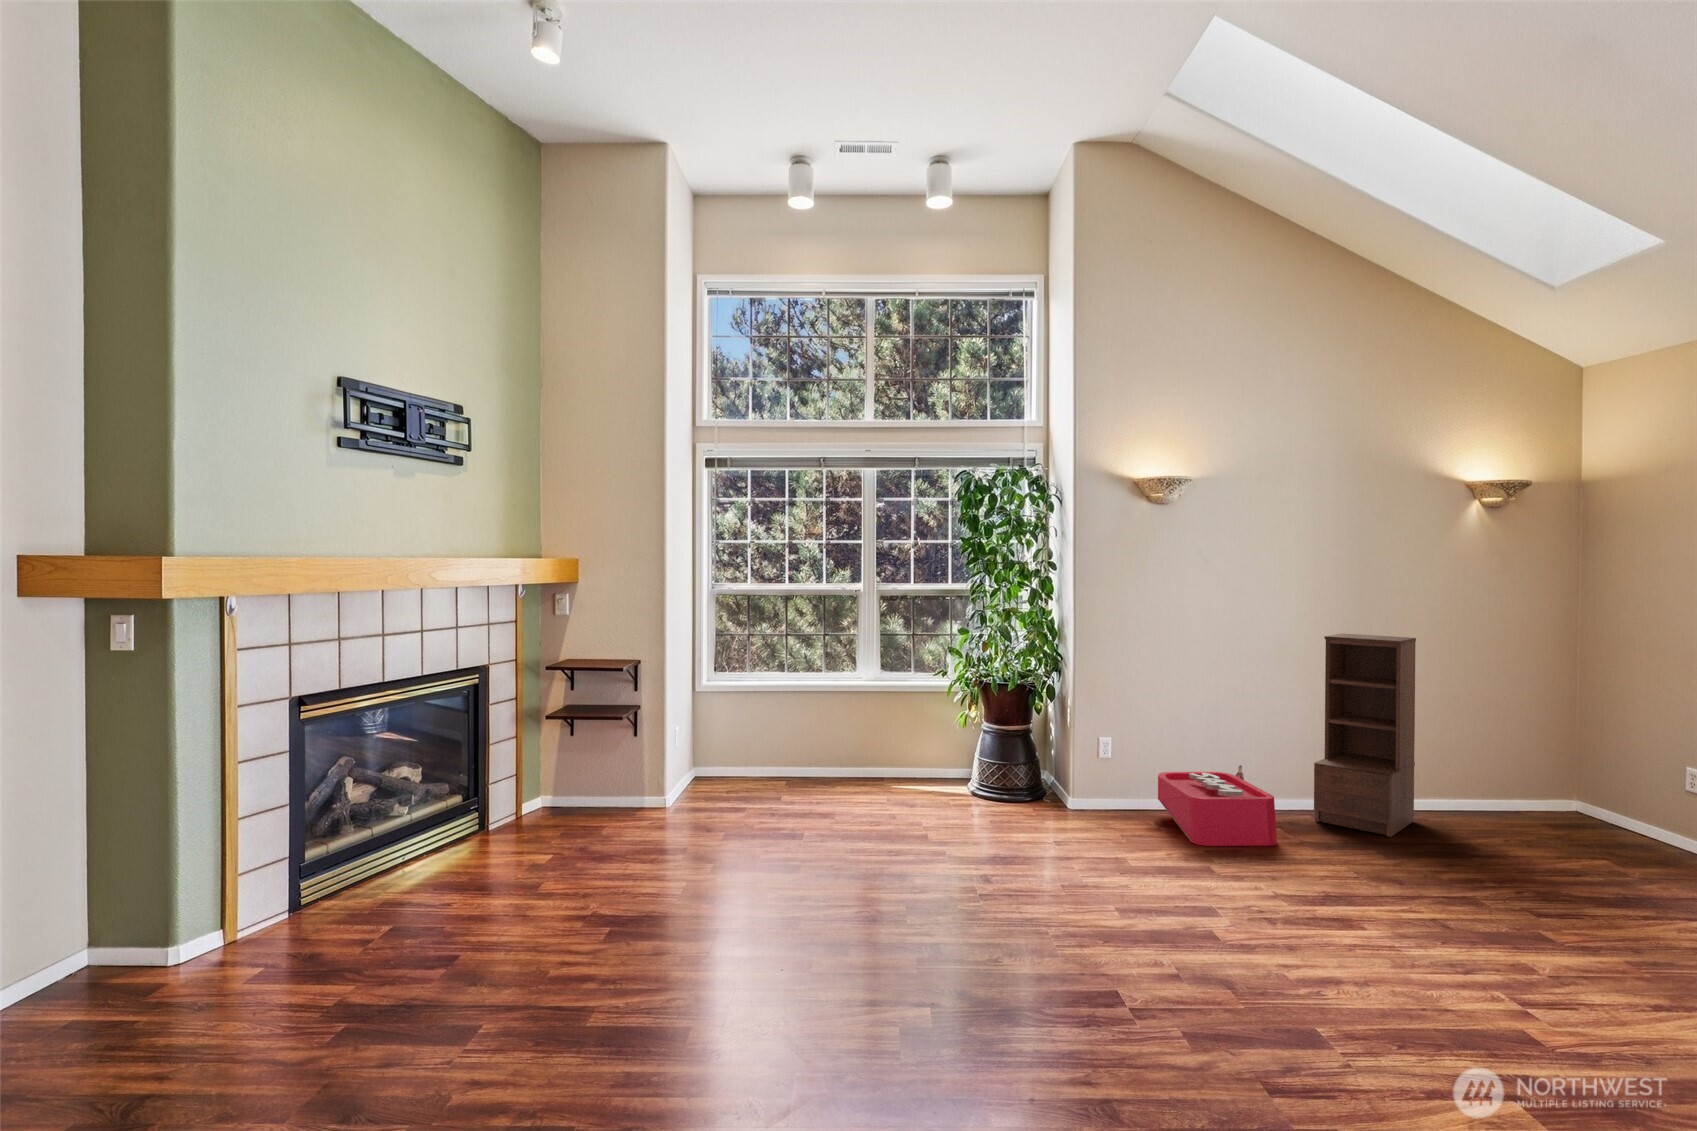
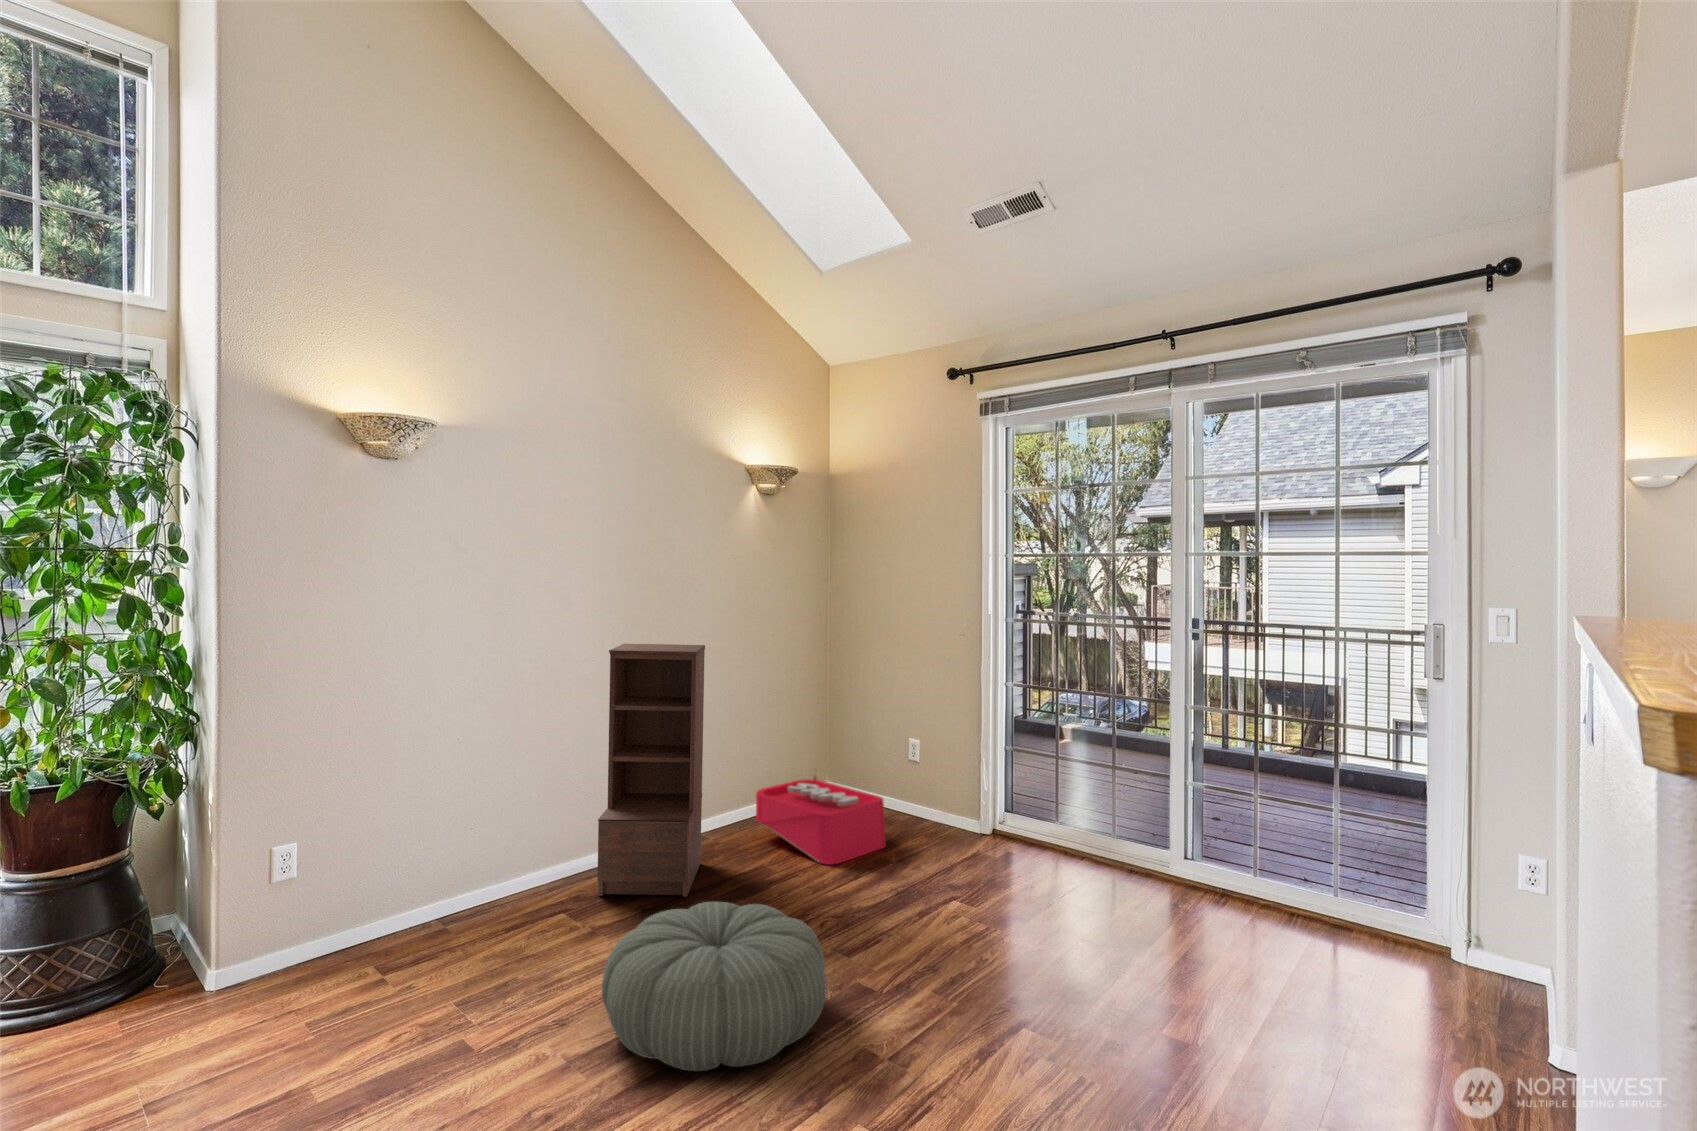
storage bin: present [1158,765,1277,846] -> present [756,770,886,864]
pouf: none [1293,818,1480,923] -> present [602,902,827,1071]

